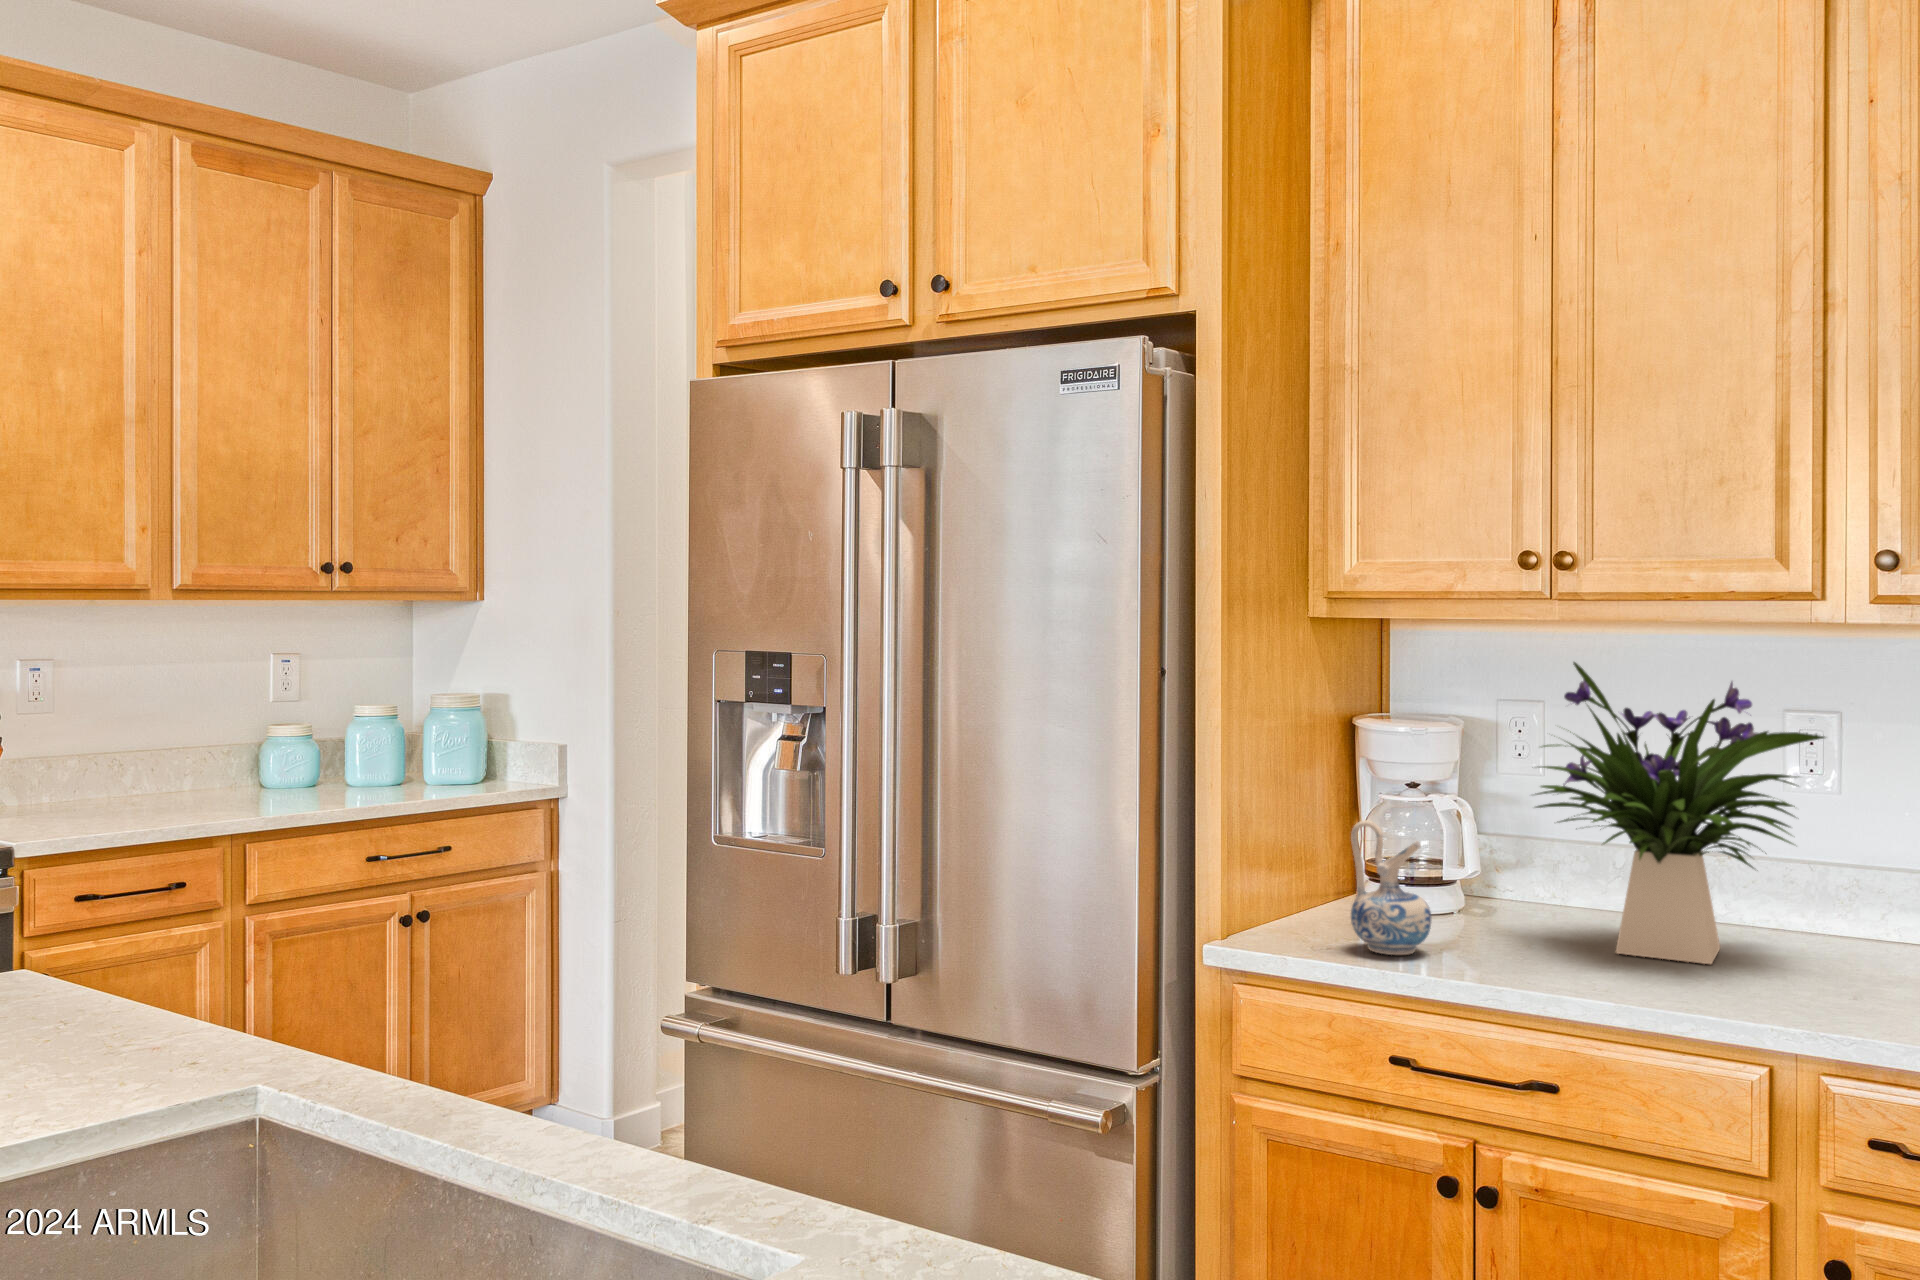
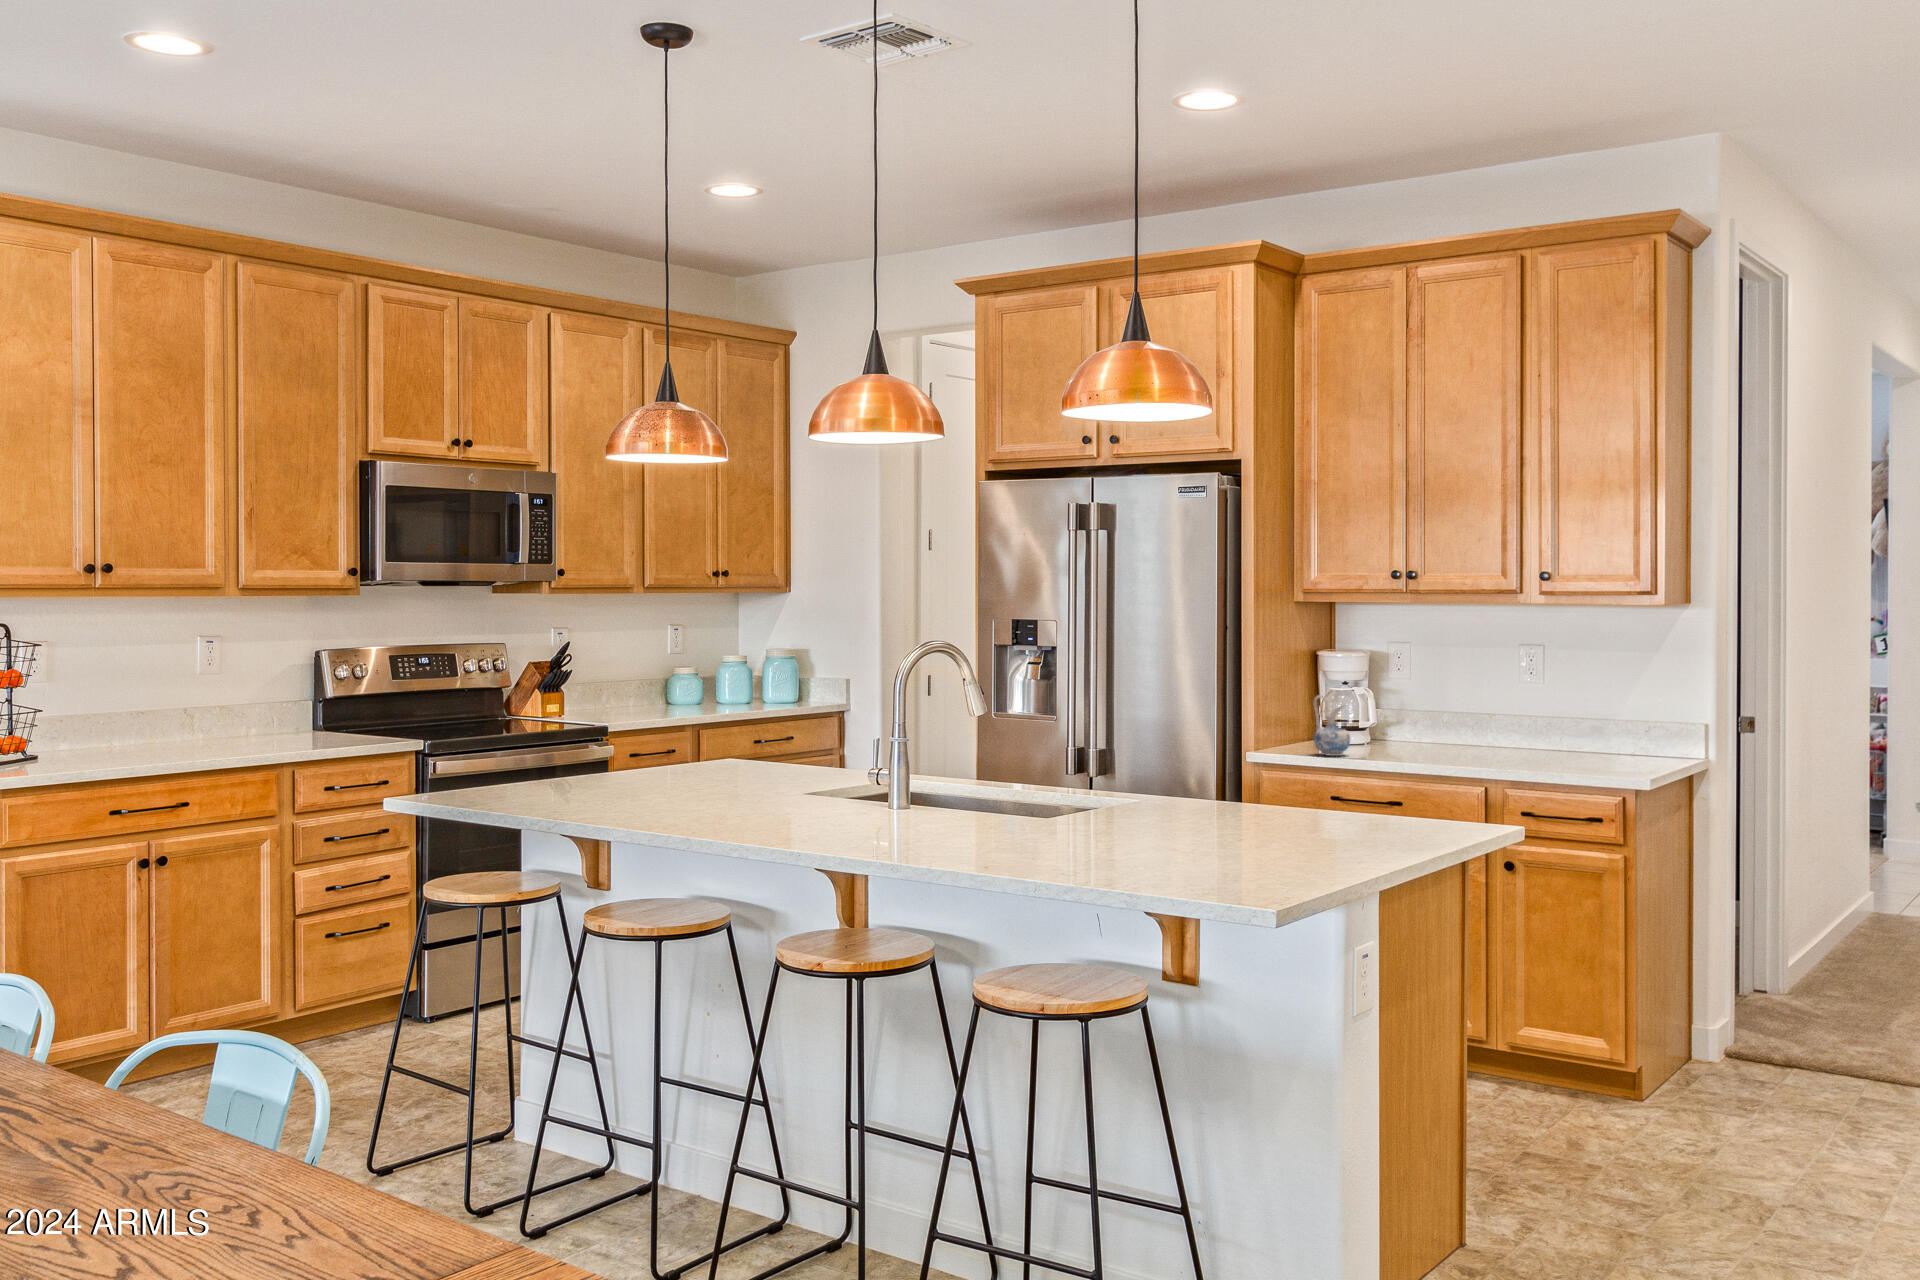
flower arrangement: present [1536,662,1825,964] -> none [1397,622,1527,757]

